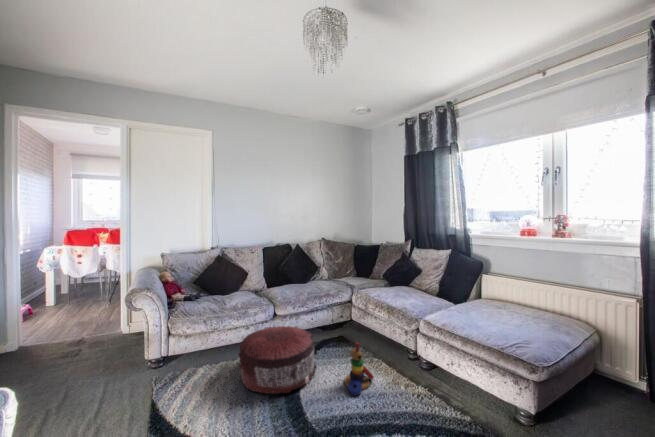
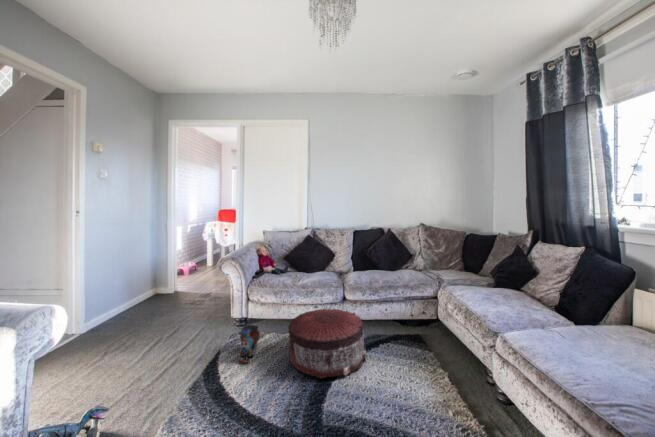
stacking toy: present [345,342,374,395] -> none [387,343,428,407]
toy train: none [179,360,205,406] -> present [238,325,260,364]

